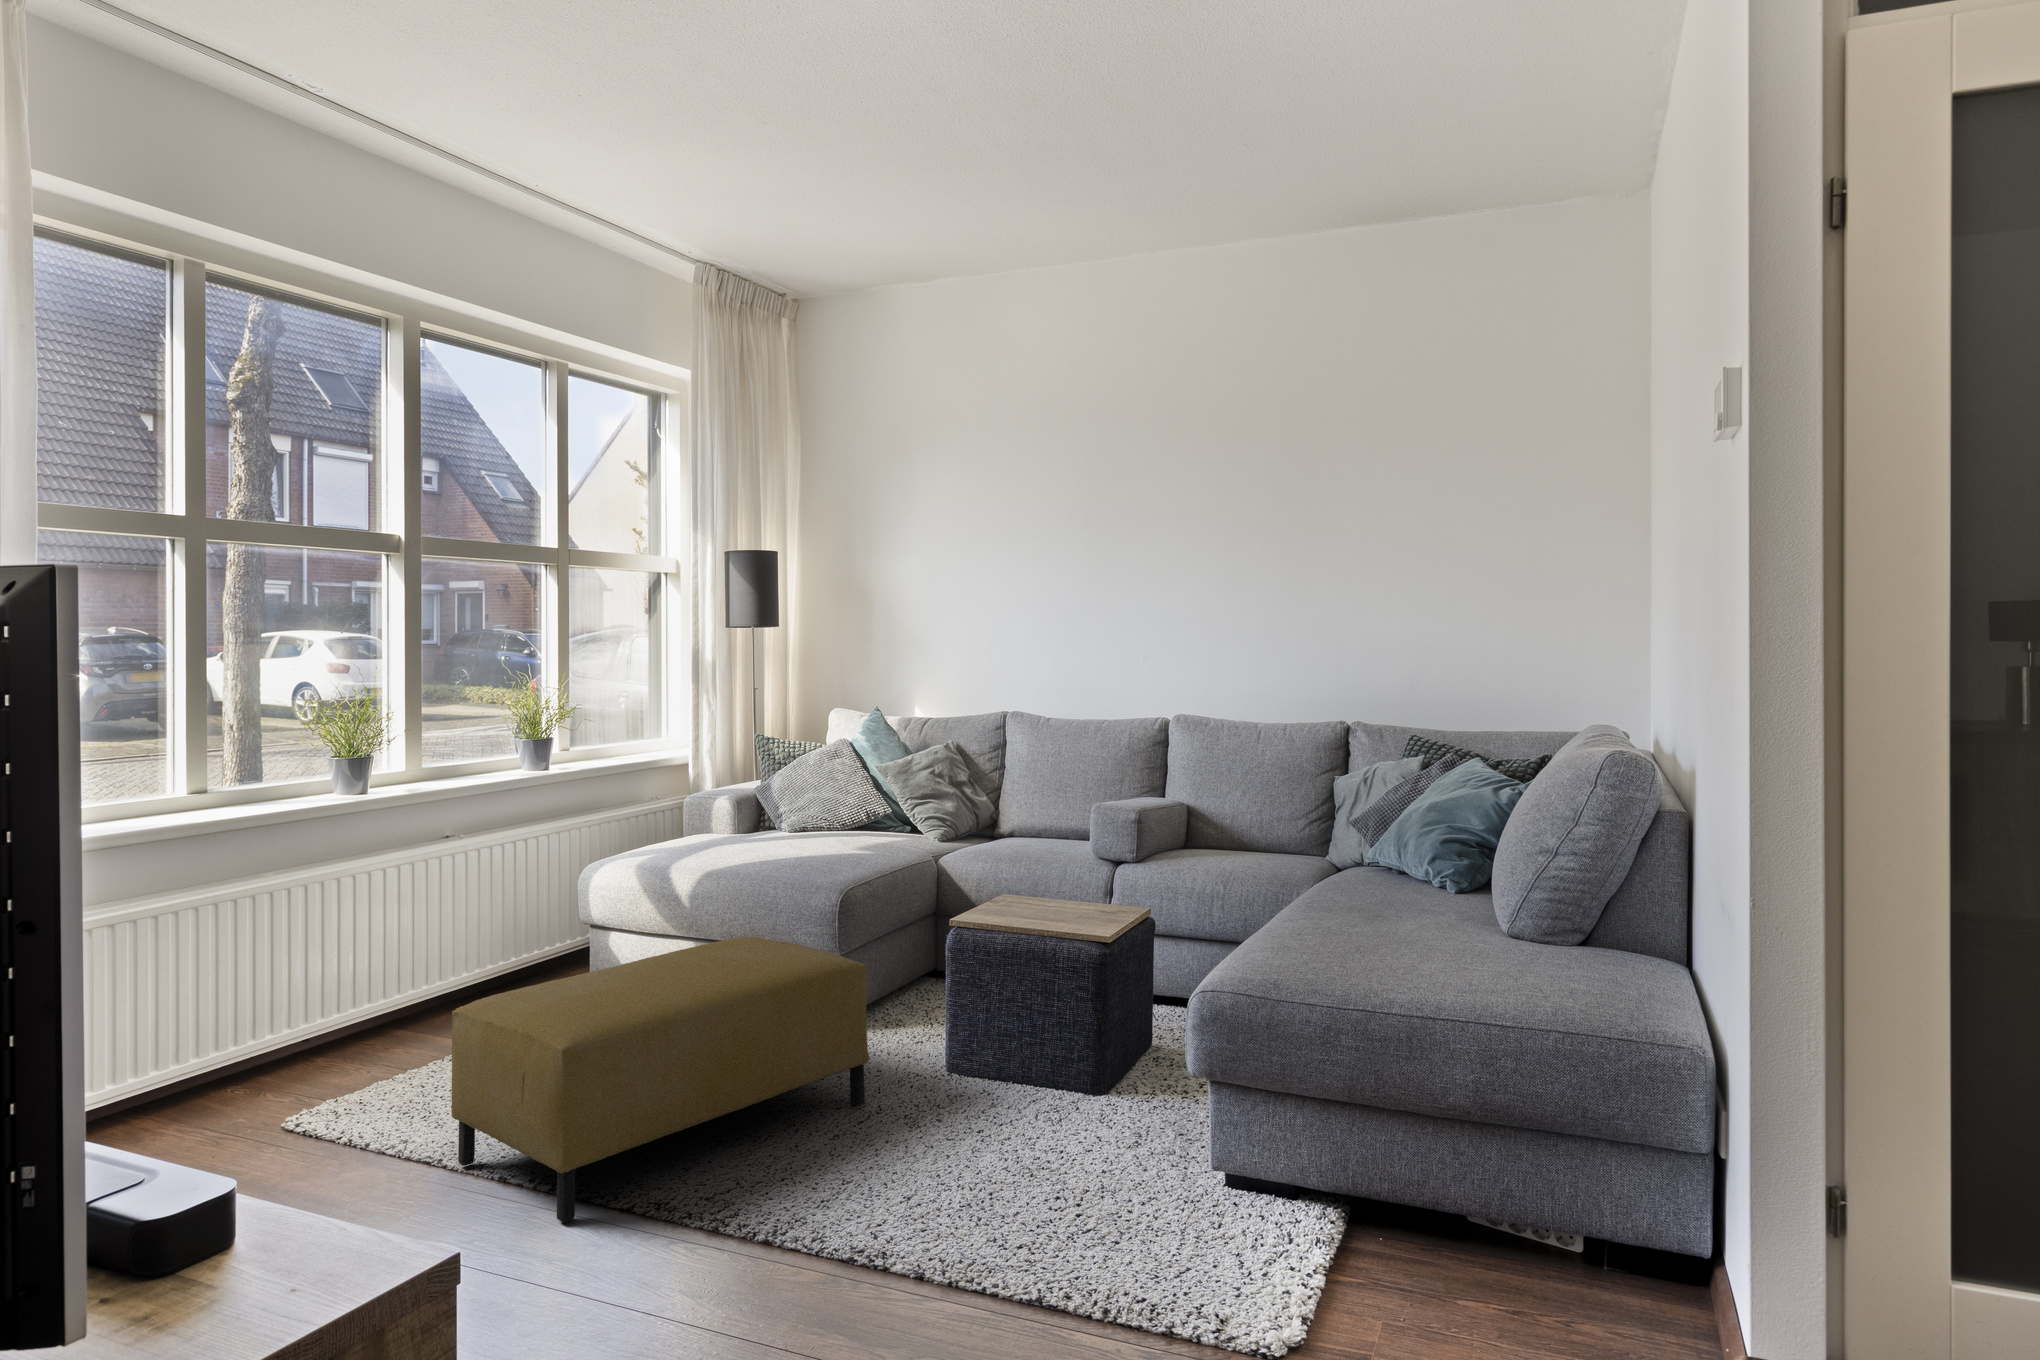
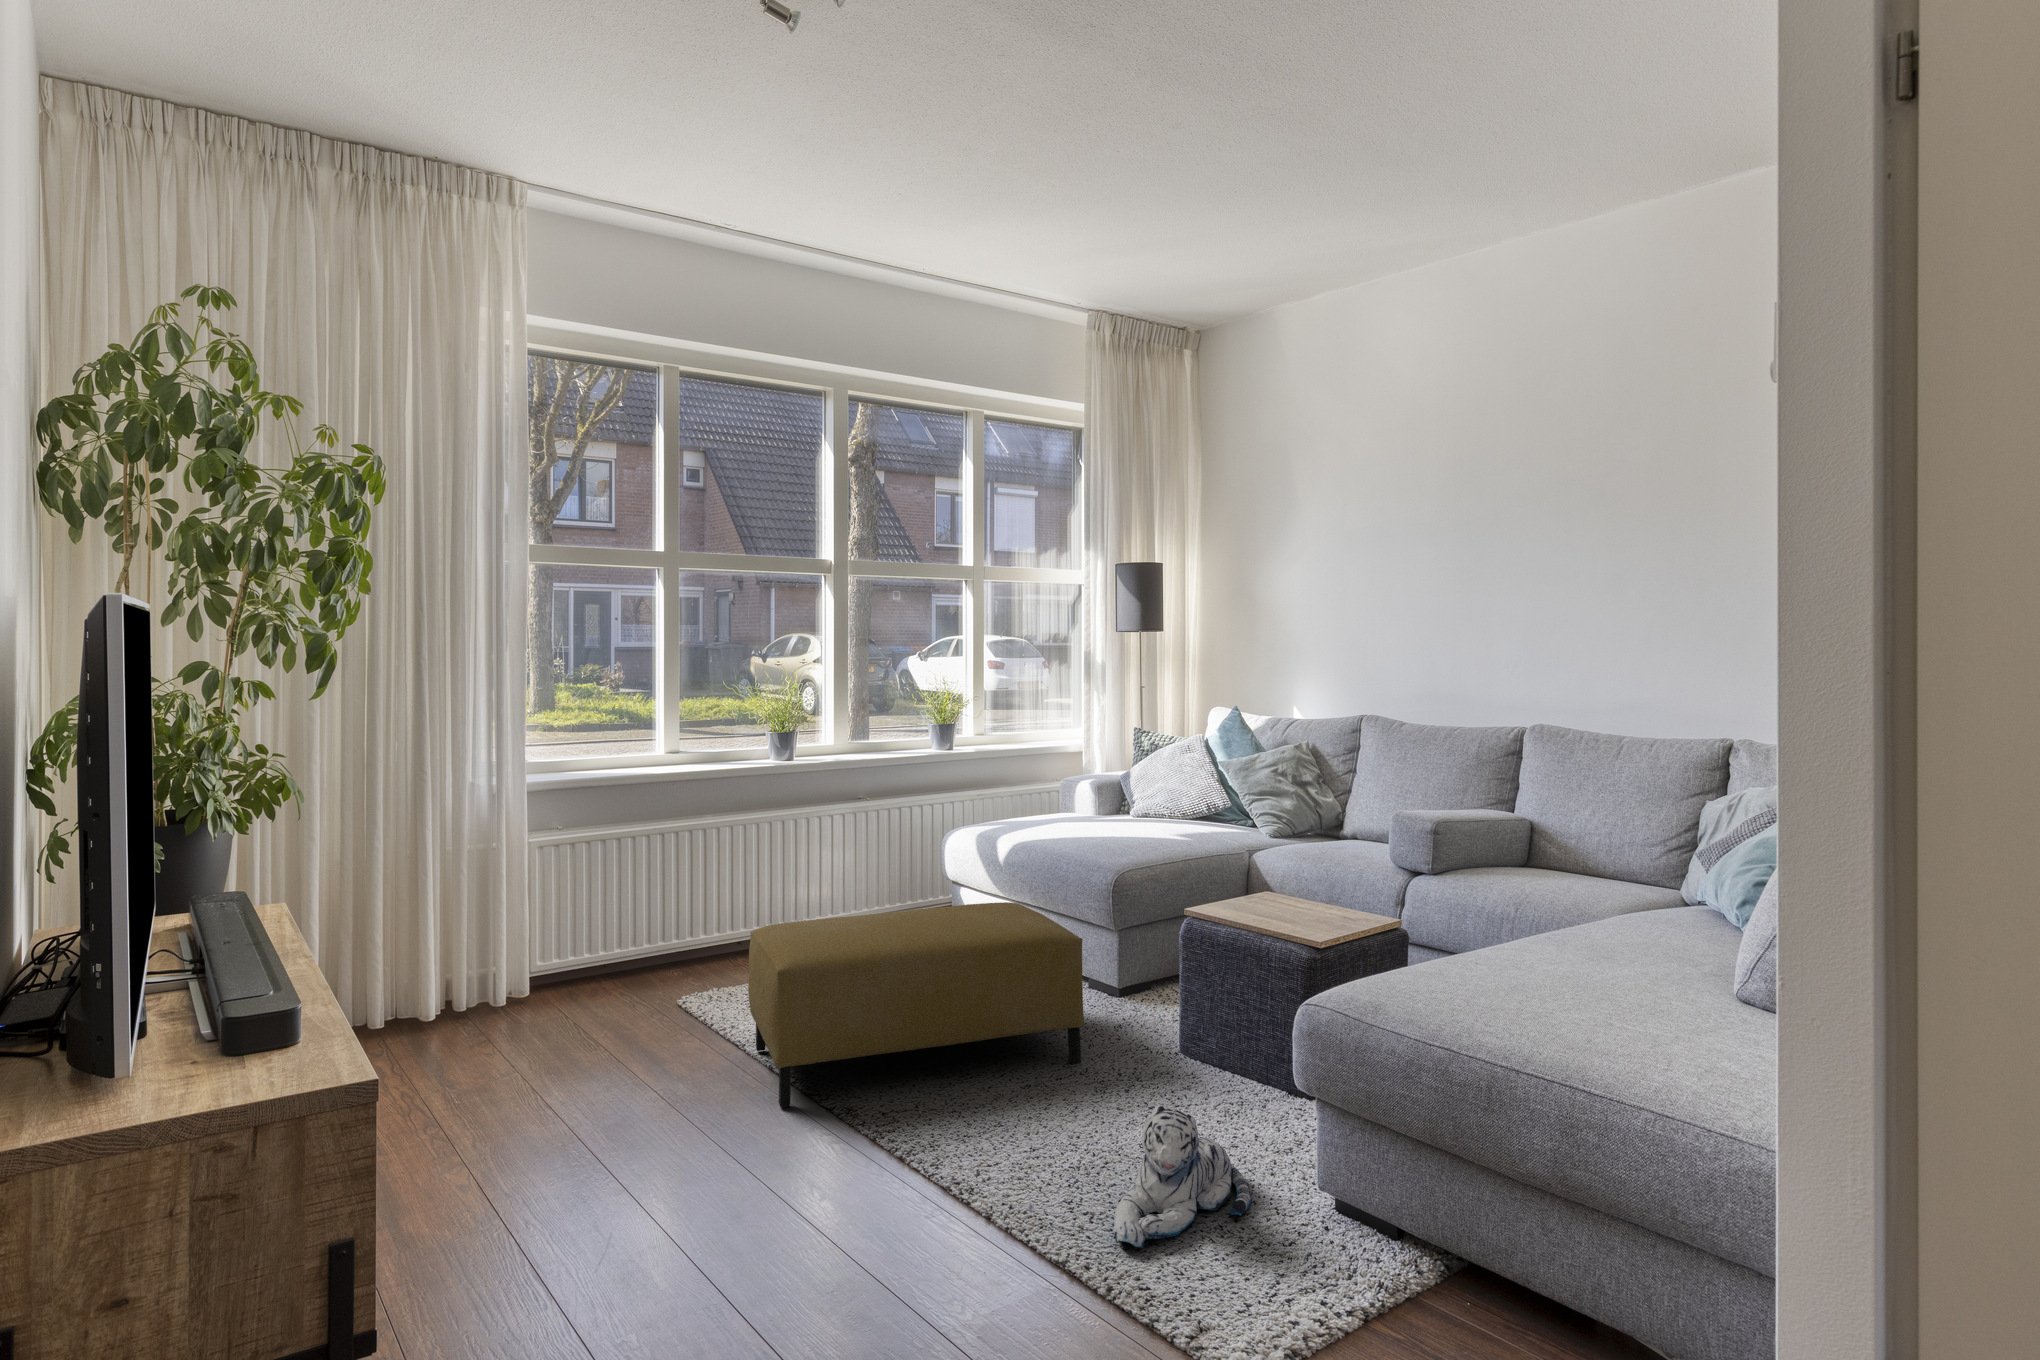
plush toy: none [1046,1115,1158,1266] -> present [1114,1105,1251,1248]

